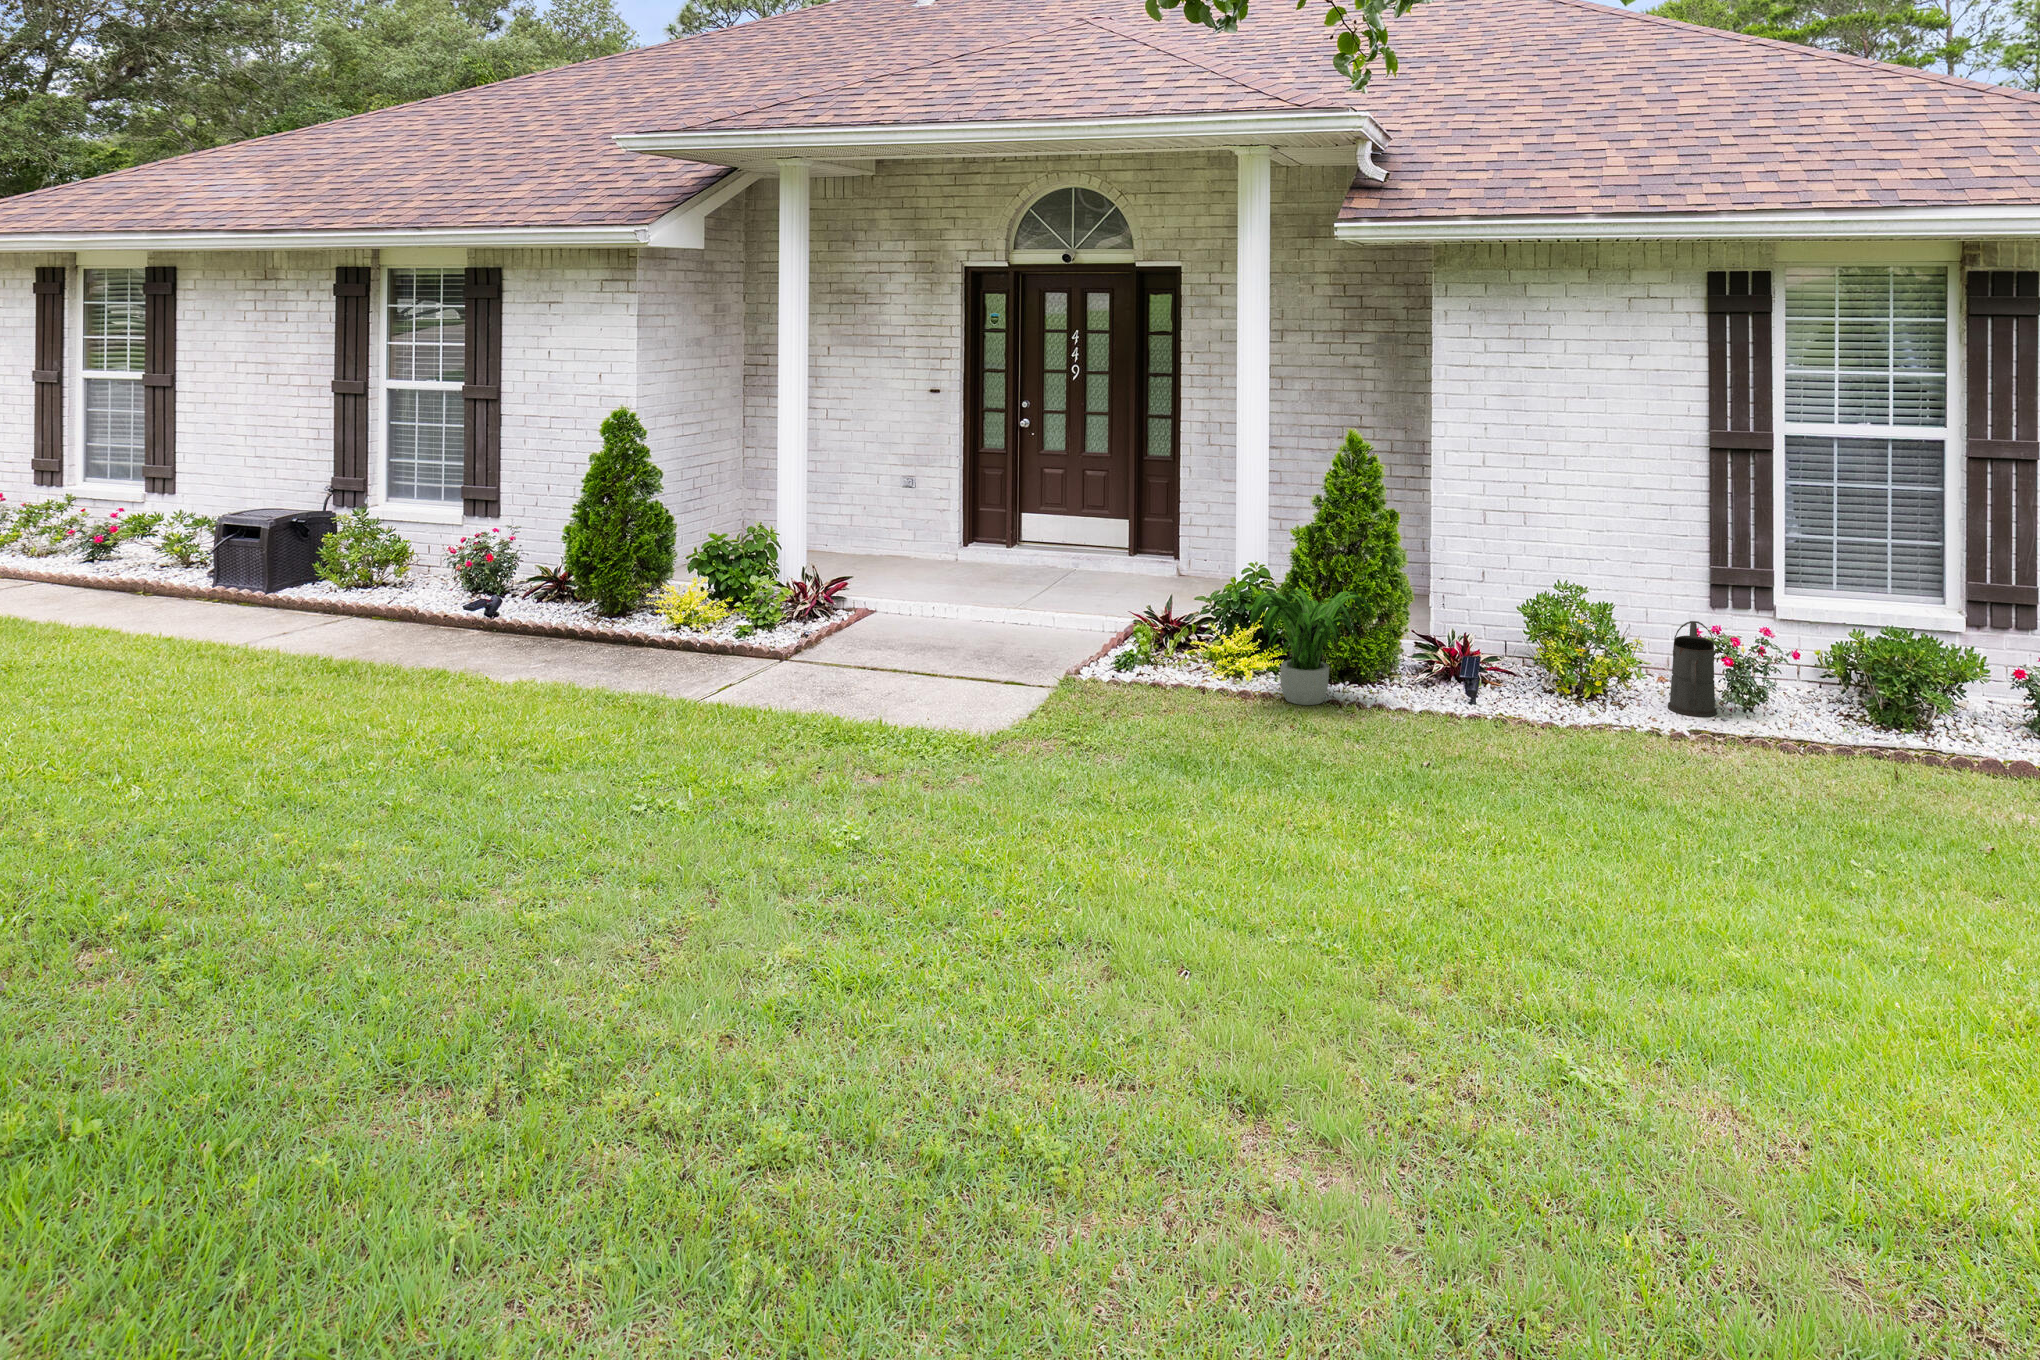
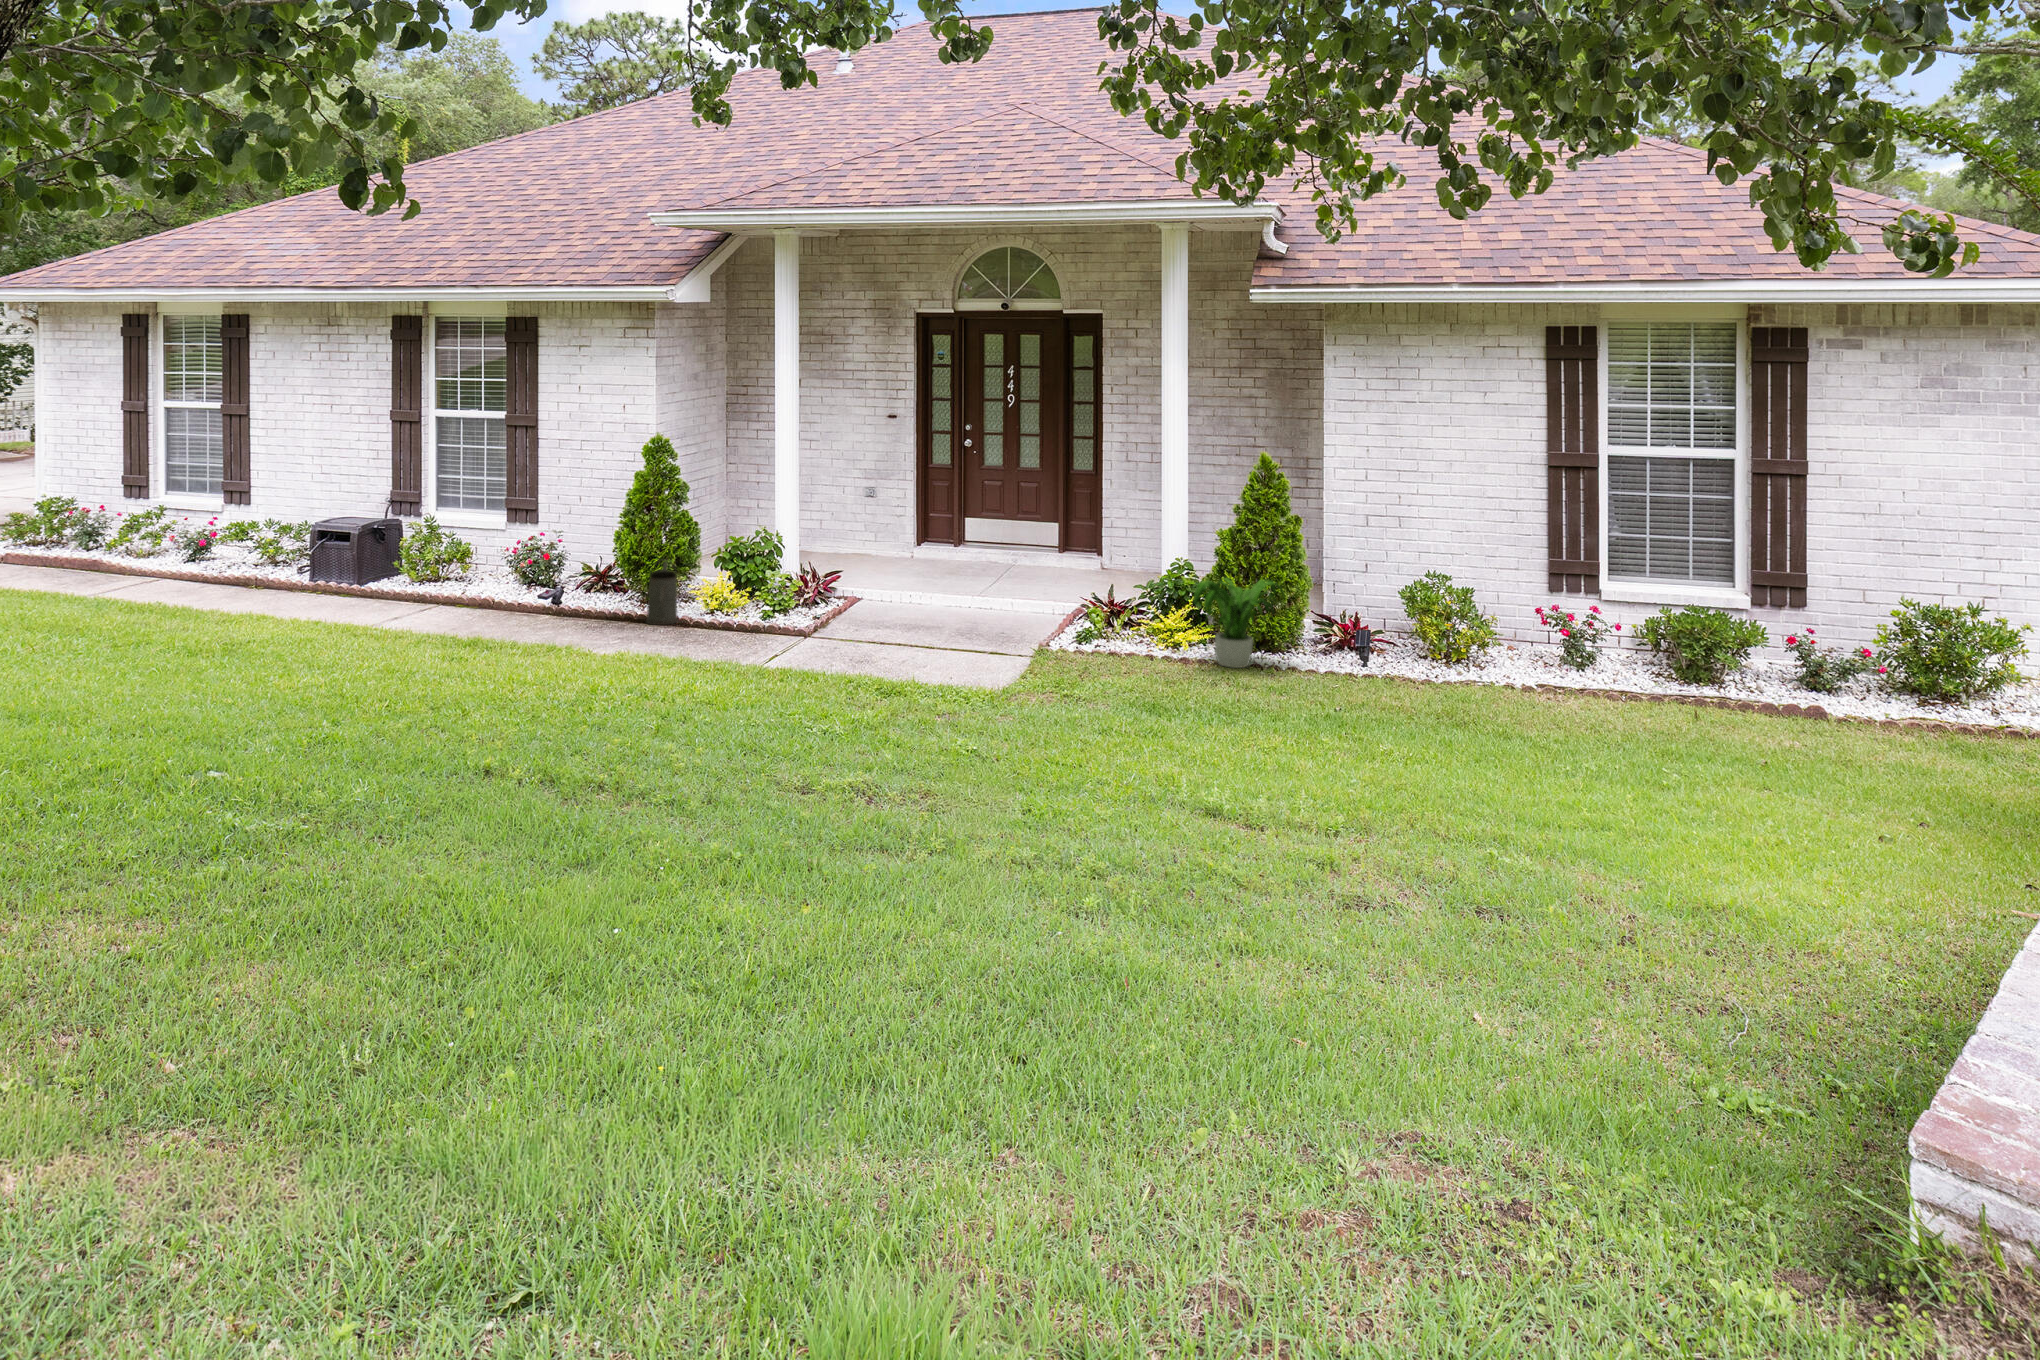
watering can: present [1668,621,1717,717] -> present [646,559,678,625]

